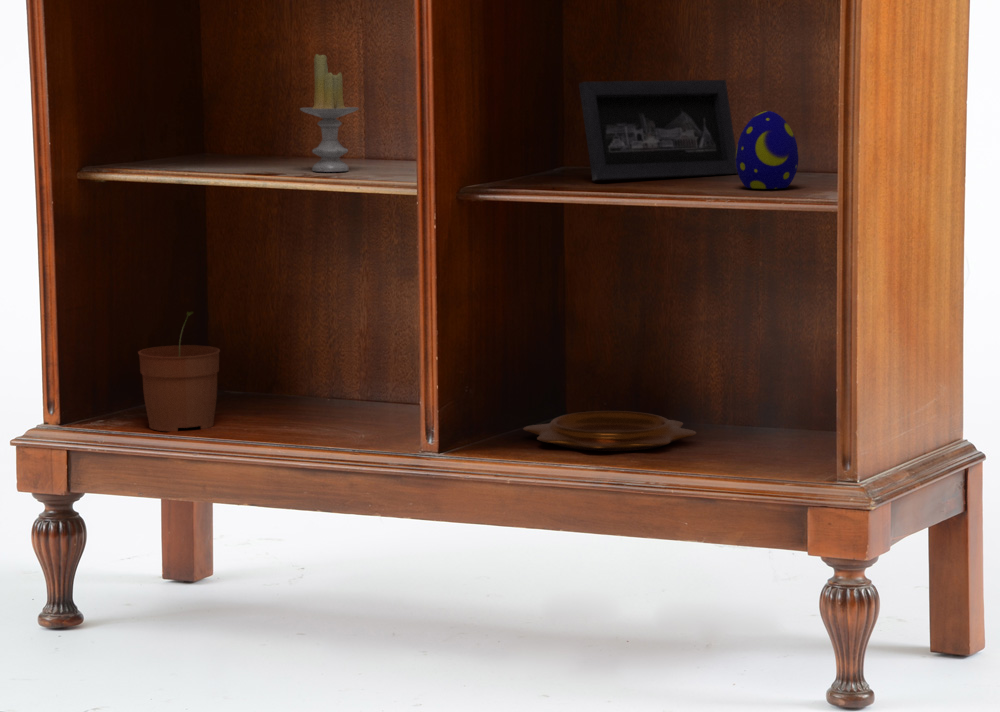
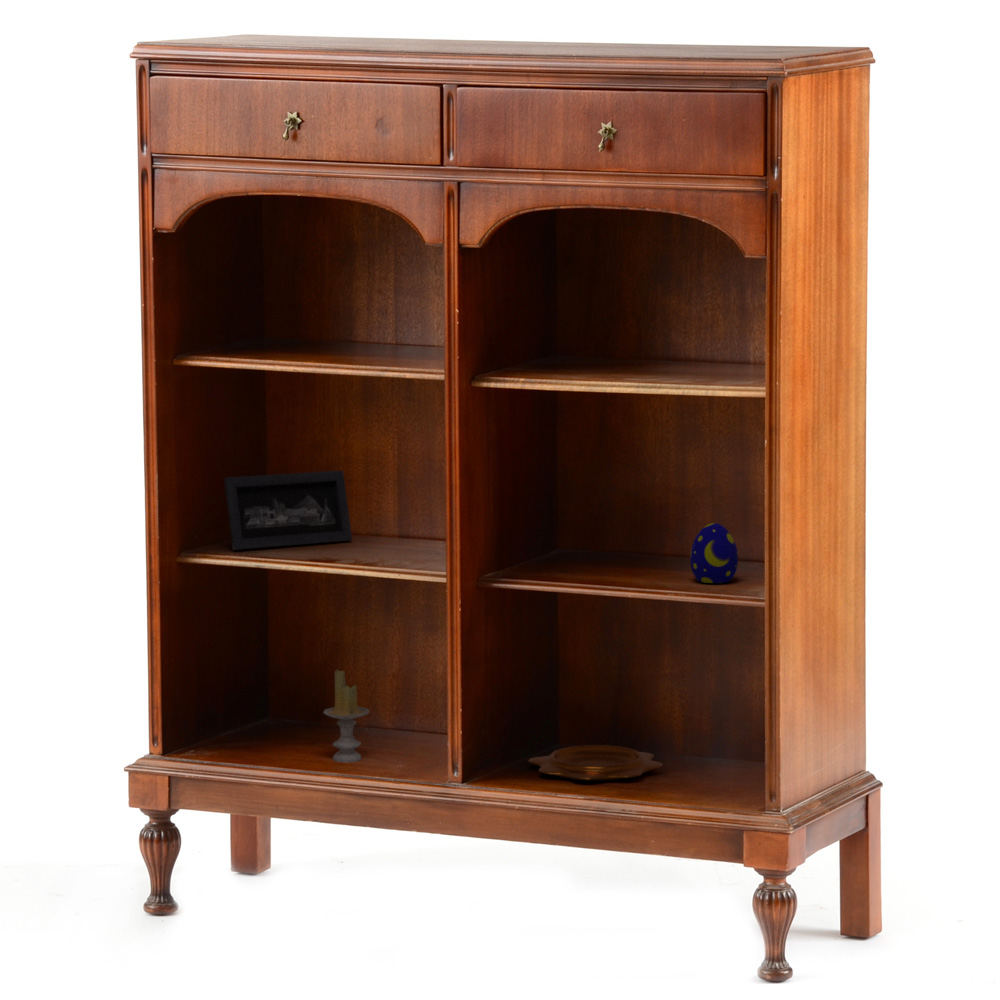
candle: present [300,54,359,172] -> present [324,670,369,763]
picture frame: present [579,80,737,181] -> present [224,471,352,550]
plant pot: present [138,312,220,432] -> none [225,664,289,761]

